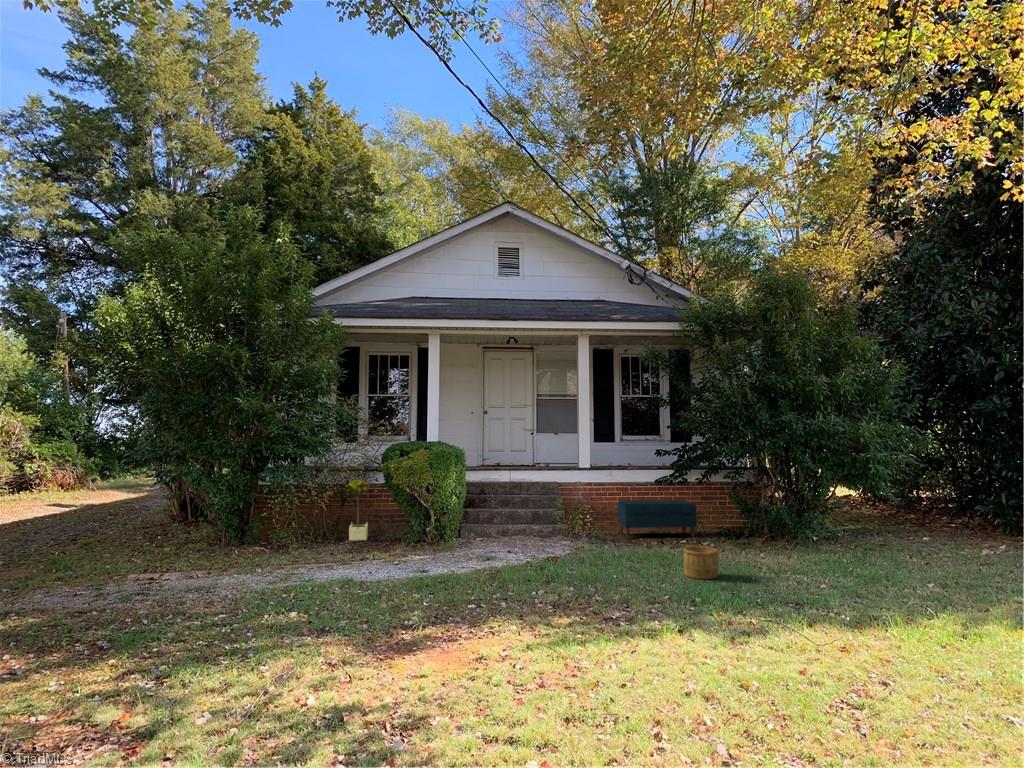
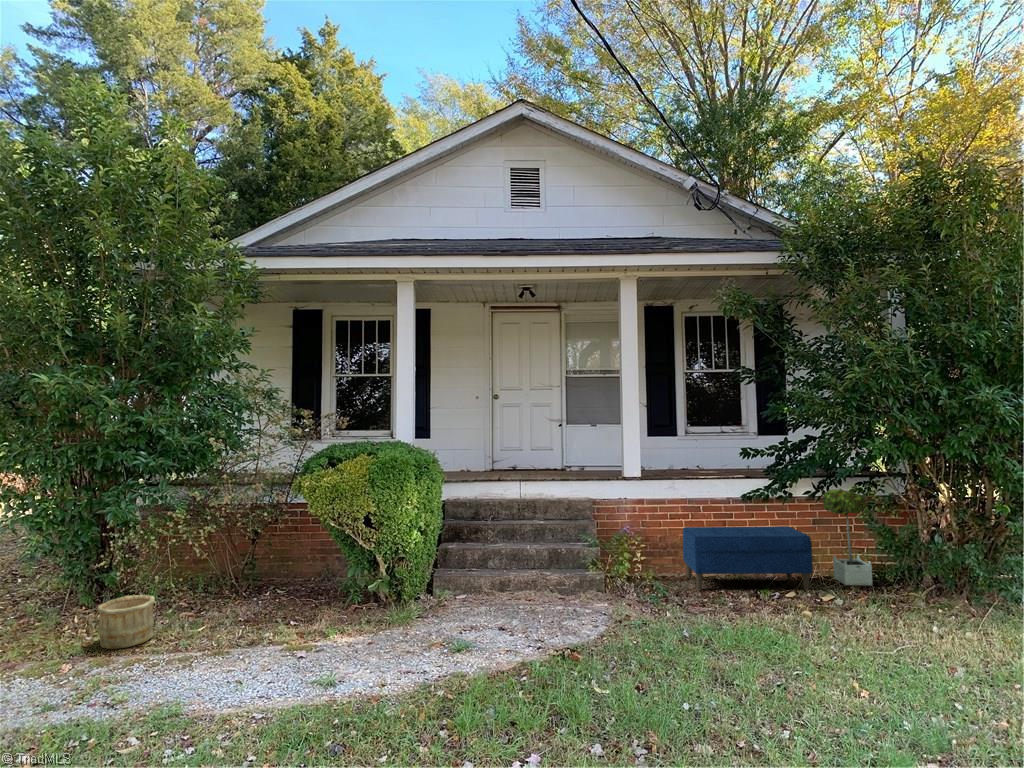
potted tree: present [344,478,369,540] -> present [823,489,872,585]
wooden bucket: present [683,546,719,580] -> present [98,595,155,649]

